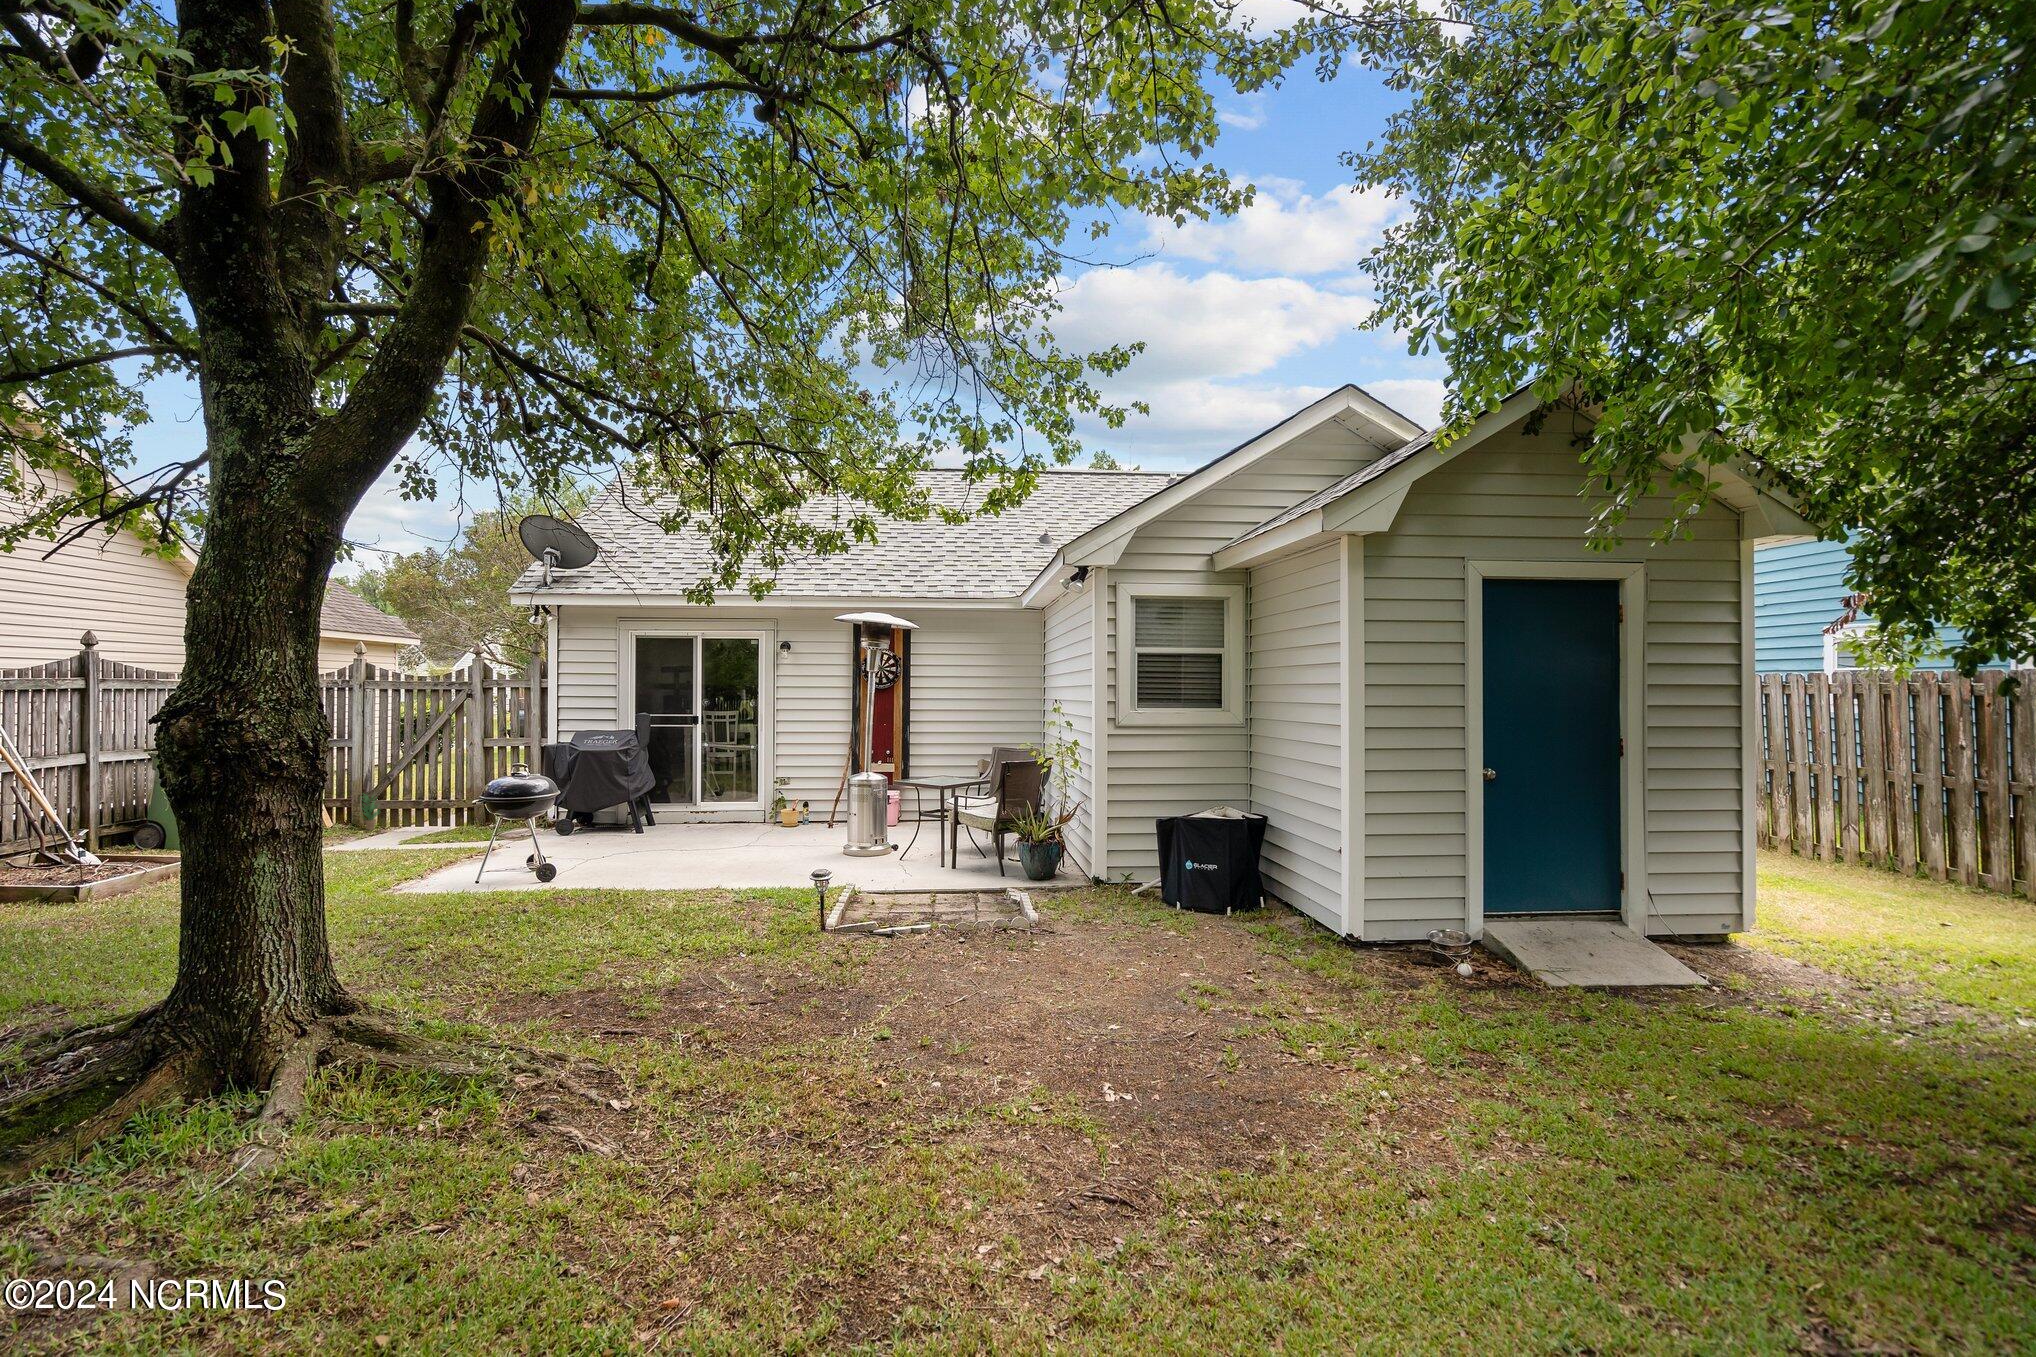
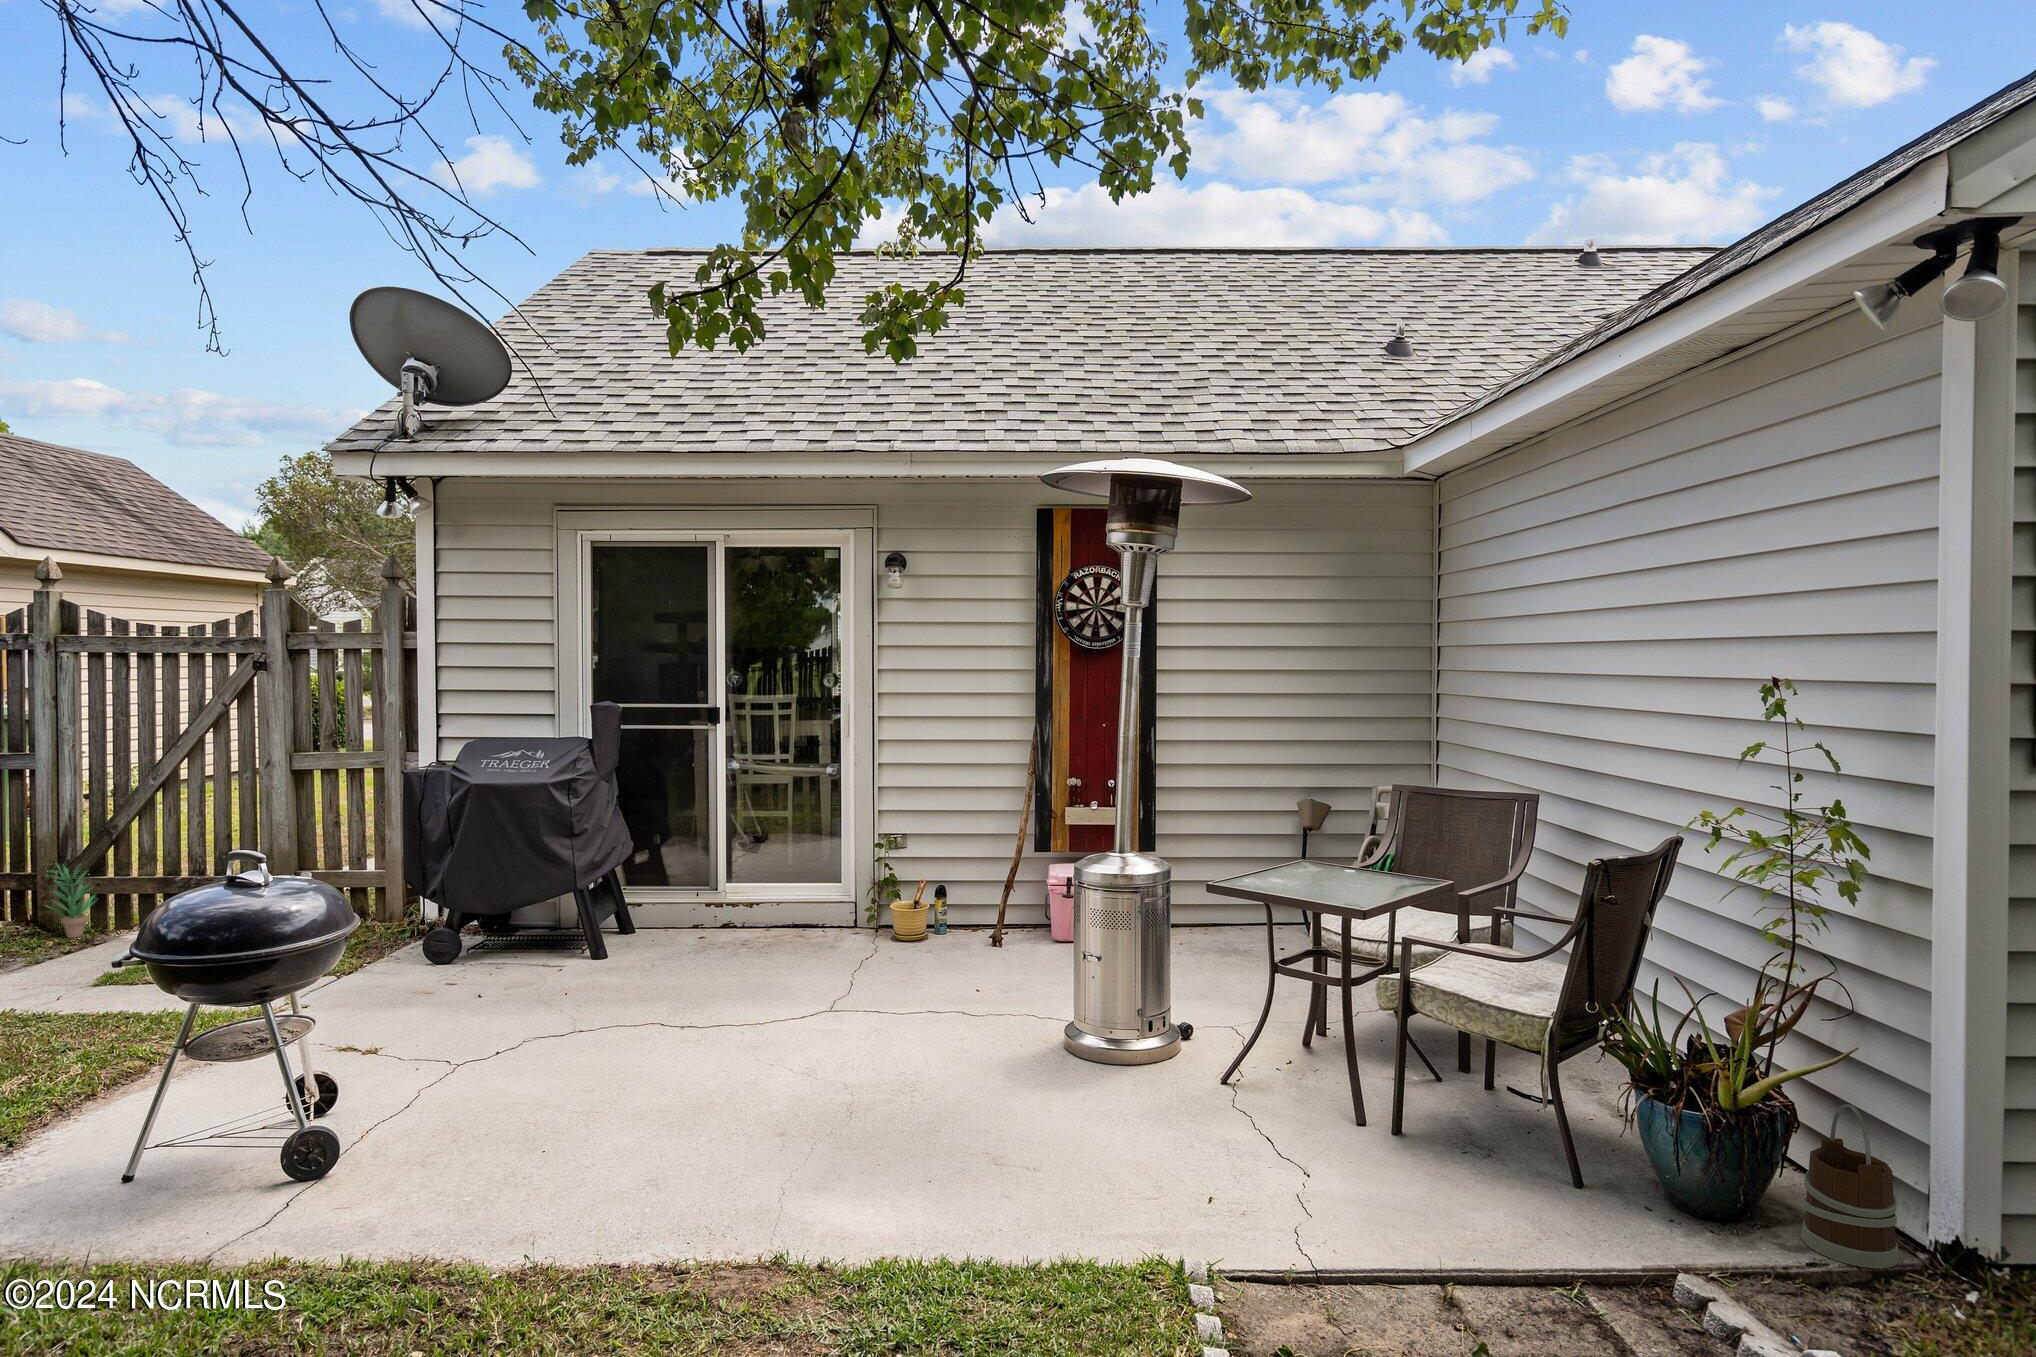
wooden bucket: none [1059,840,1084,888] -> present [1801,1104,1899,1268]

